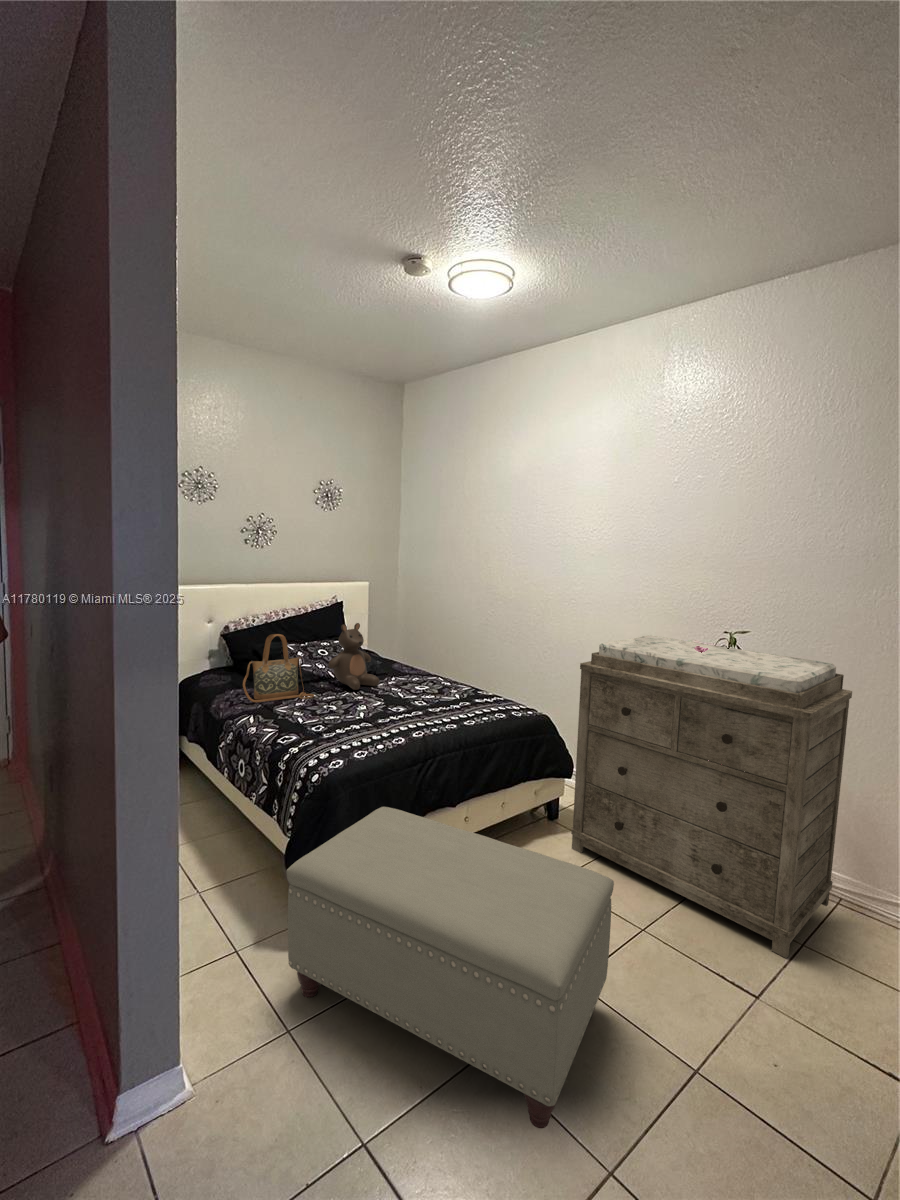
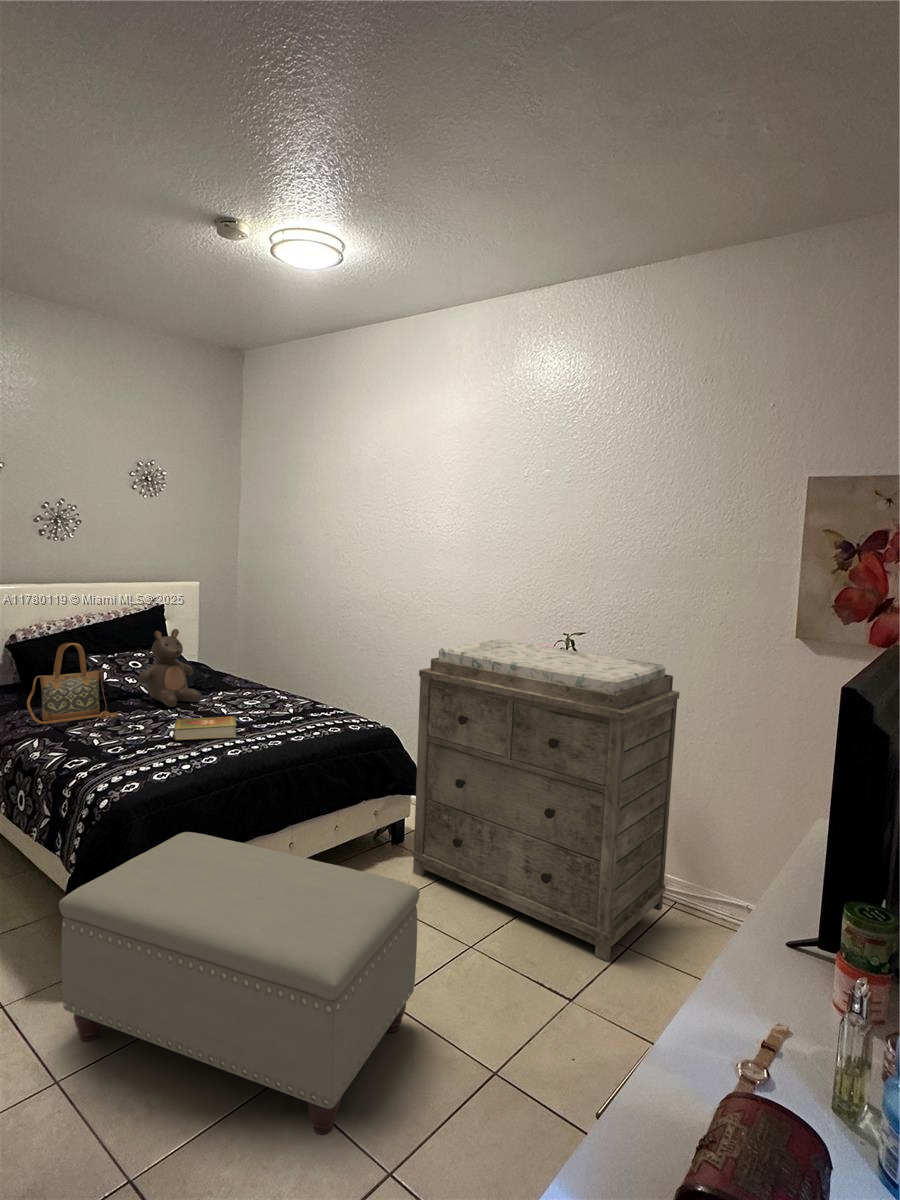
book: none [363,700,417,721] -> present [173,716,236,740]

